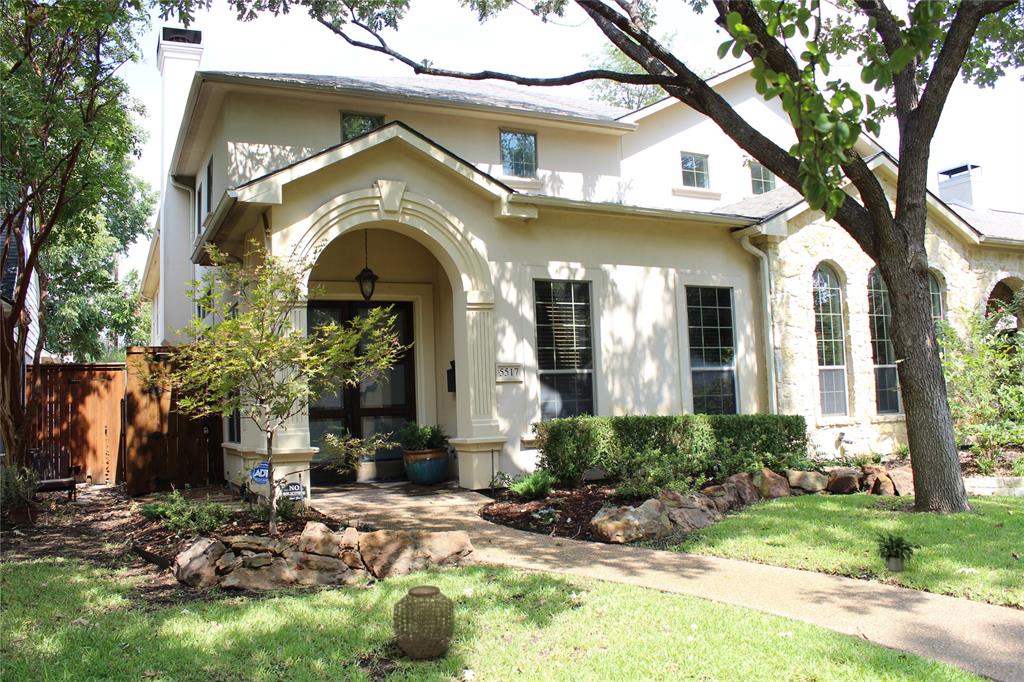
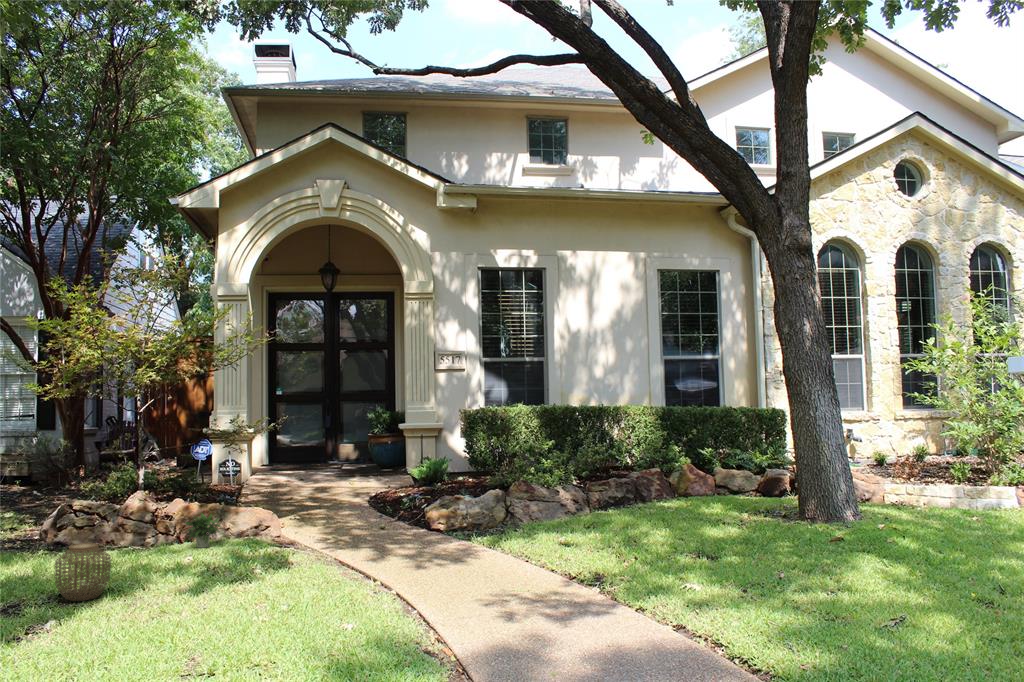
potted plant: present [875,532,915,571] -> present [186,513,221,548]

